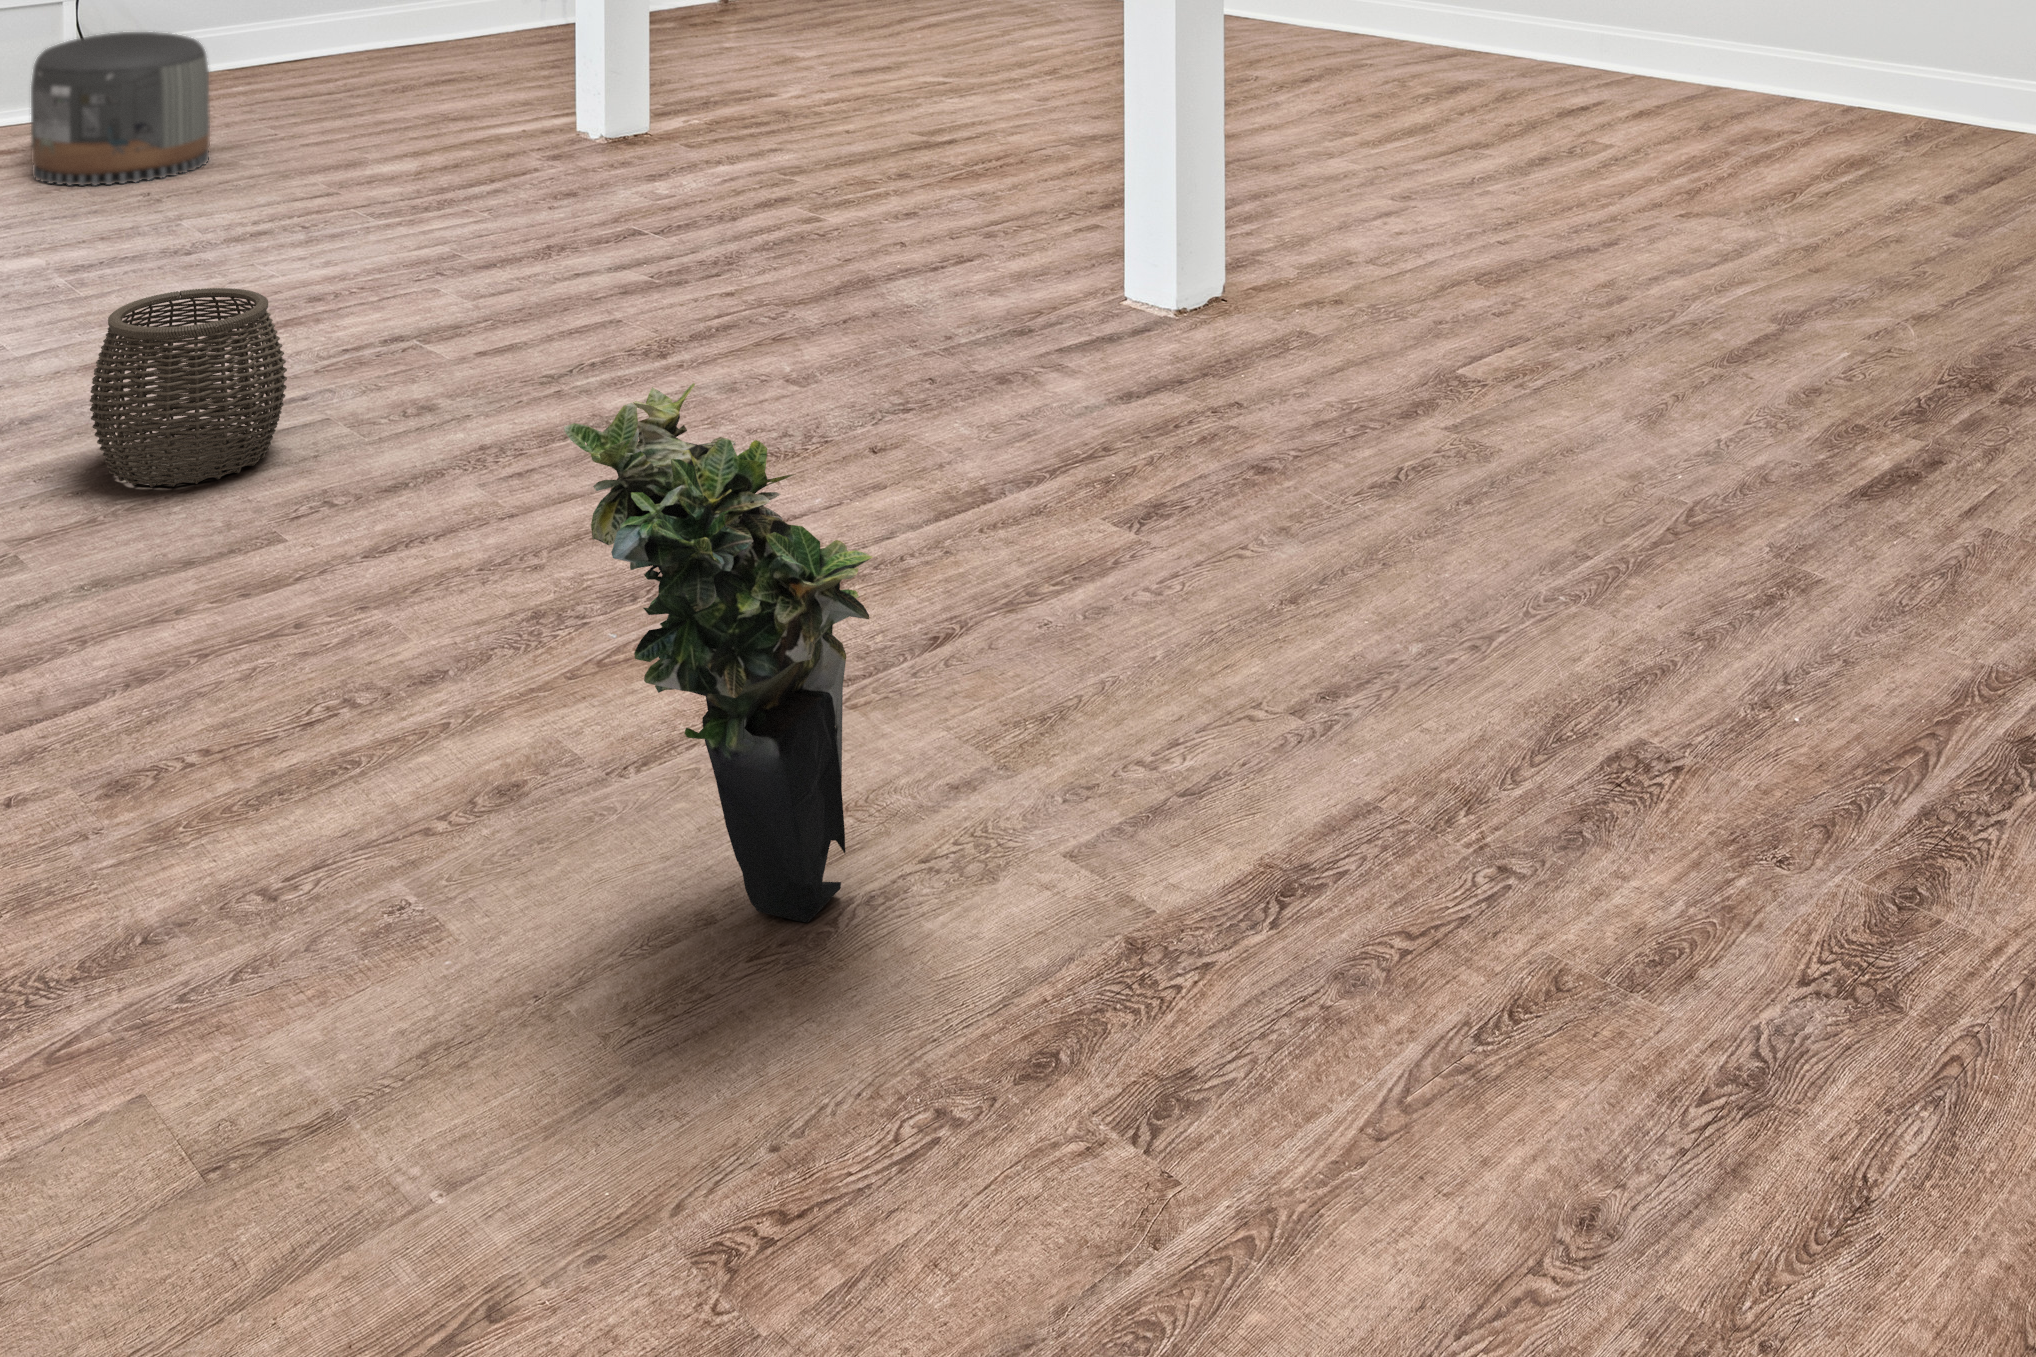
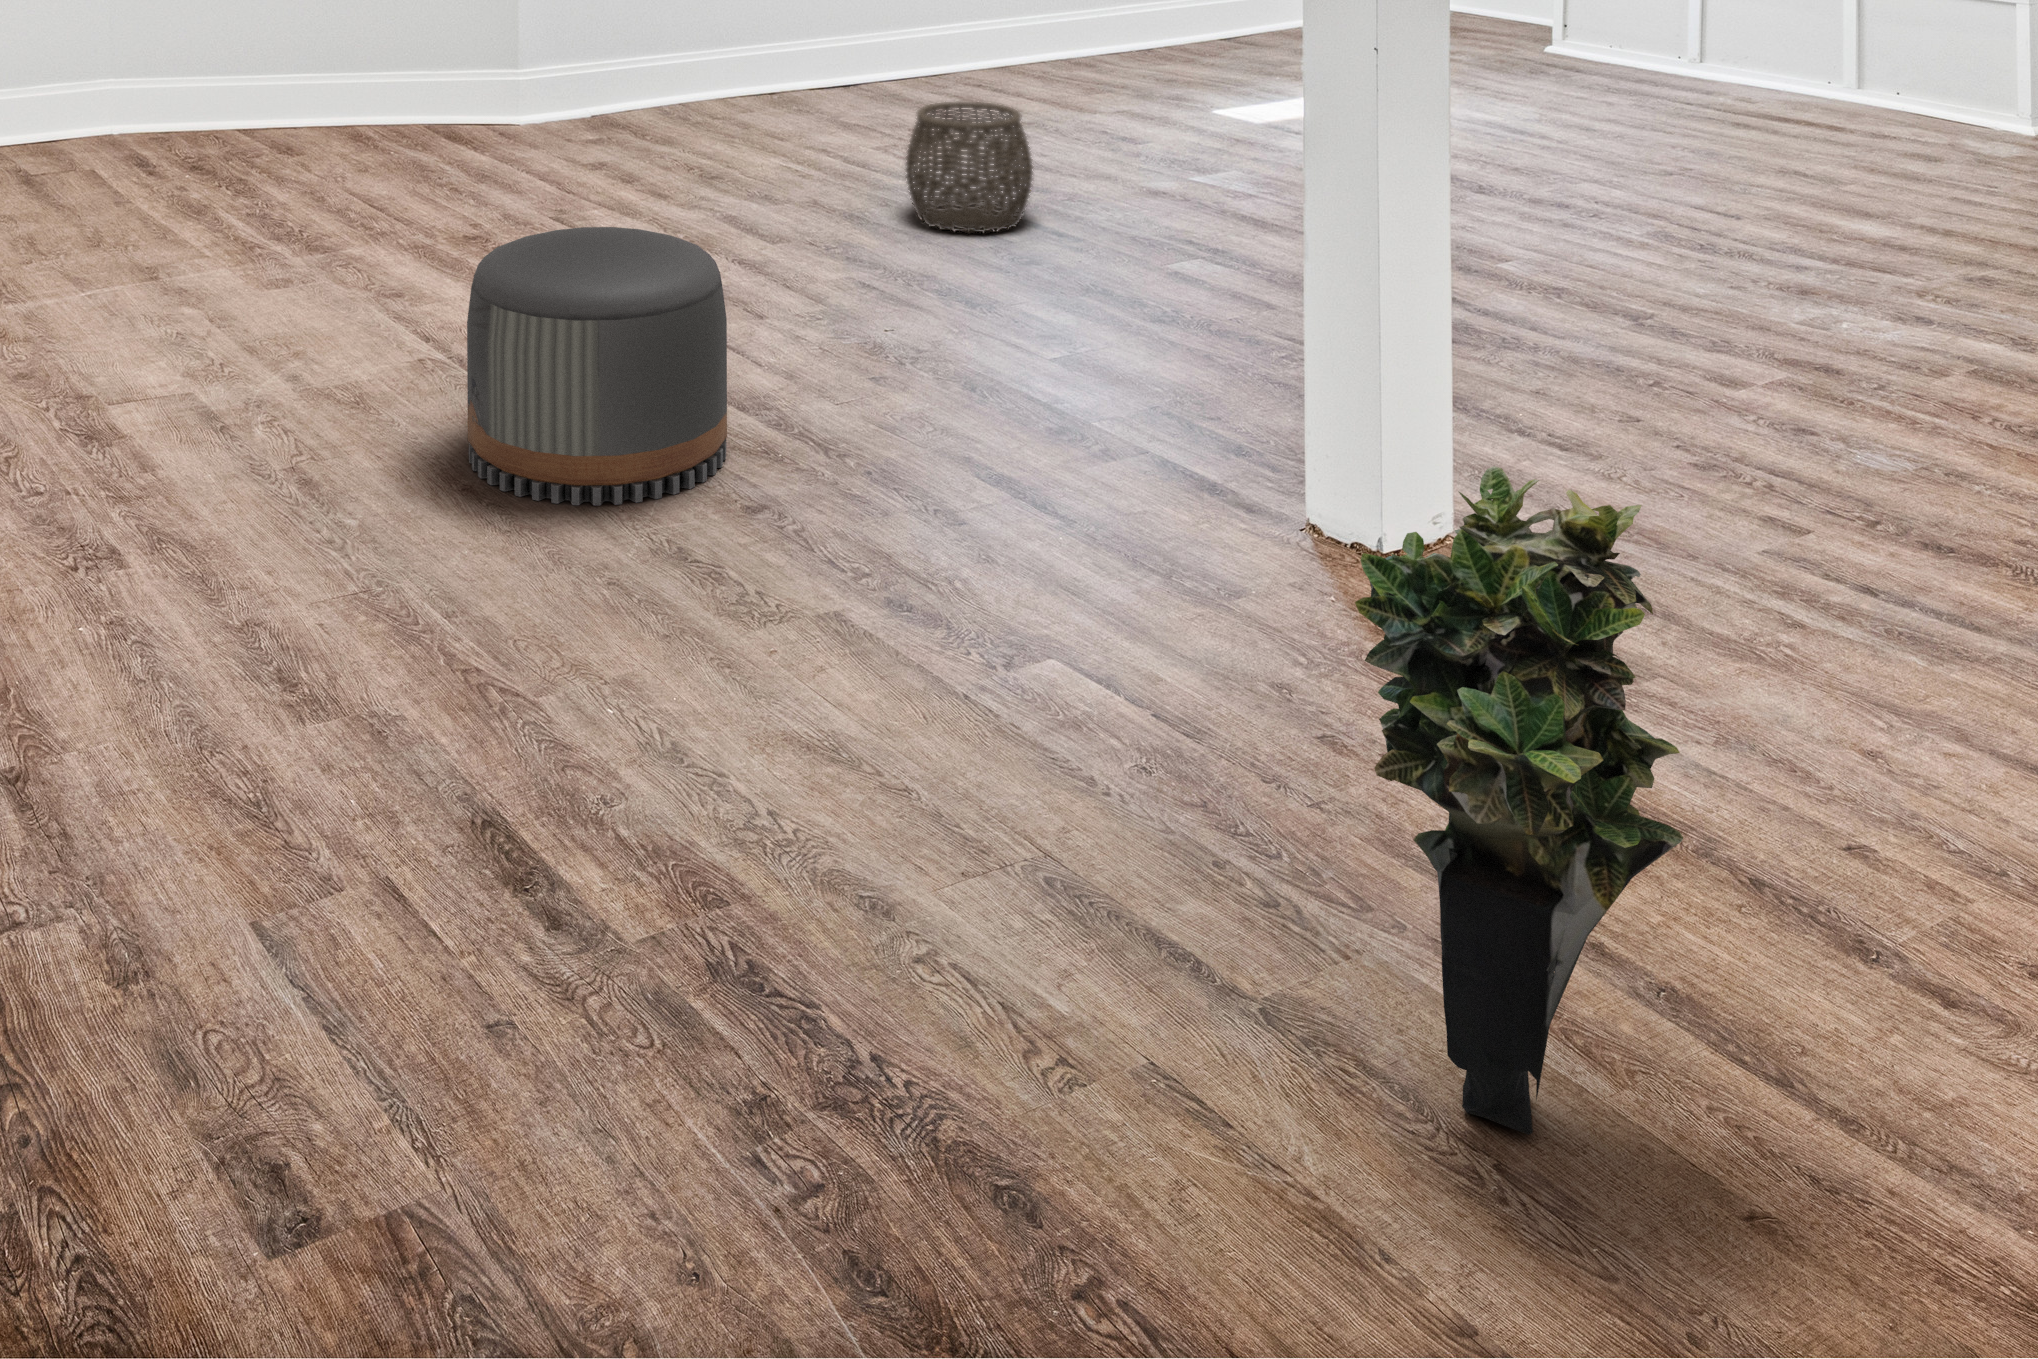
pouf: present [31,32,210,186] -> present [467,227,727,506]
potted plant: present [564,383,872,922] -> present [1355,466,1683,1135]

